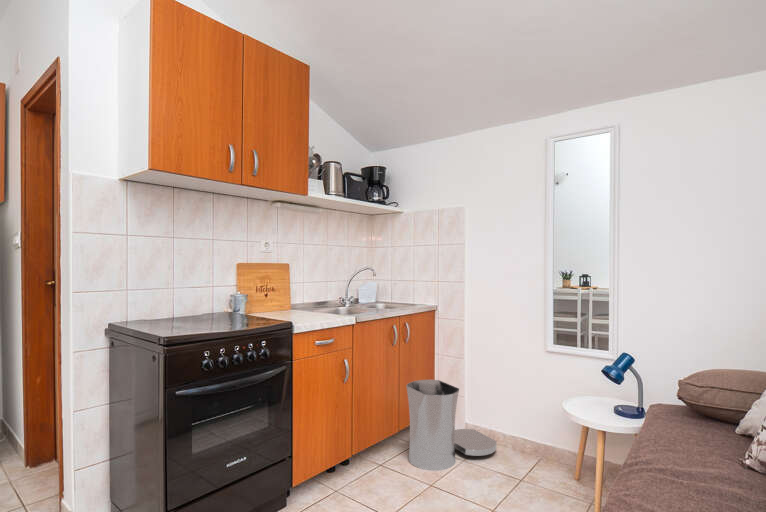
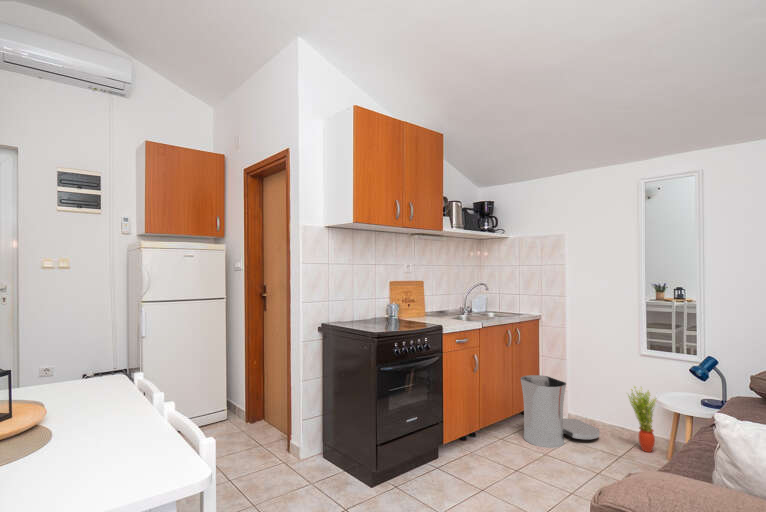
potted plant: none [526,388,559,467] -> present [629,387,656,452]

